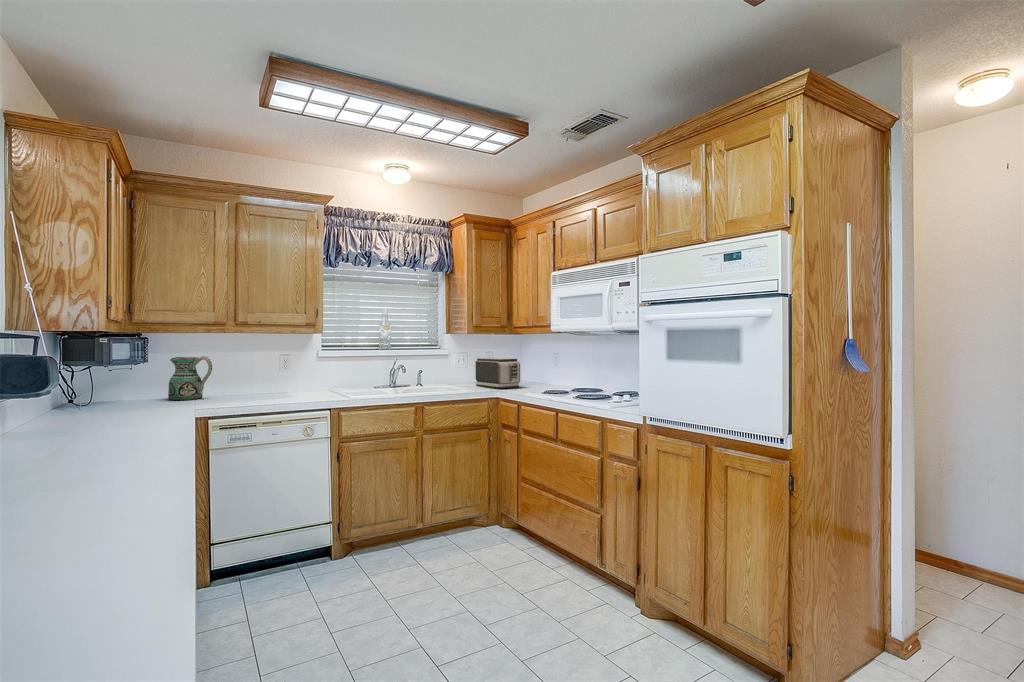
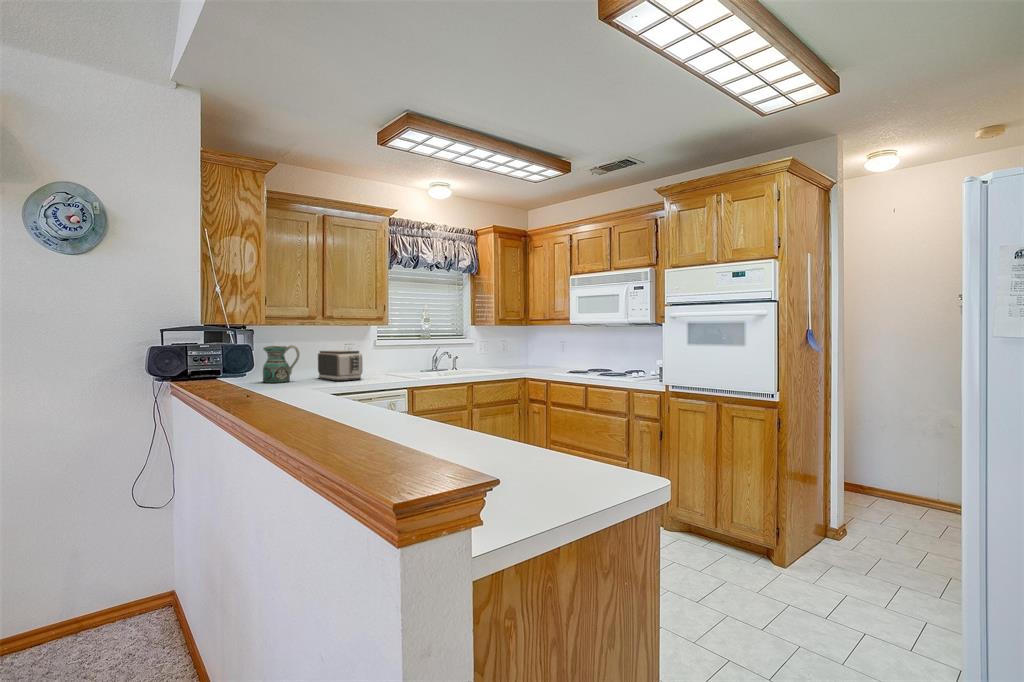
toaster: present [475,358,520,389] -> present [318,350,363,381]

